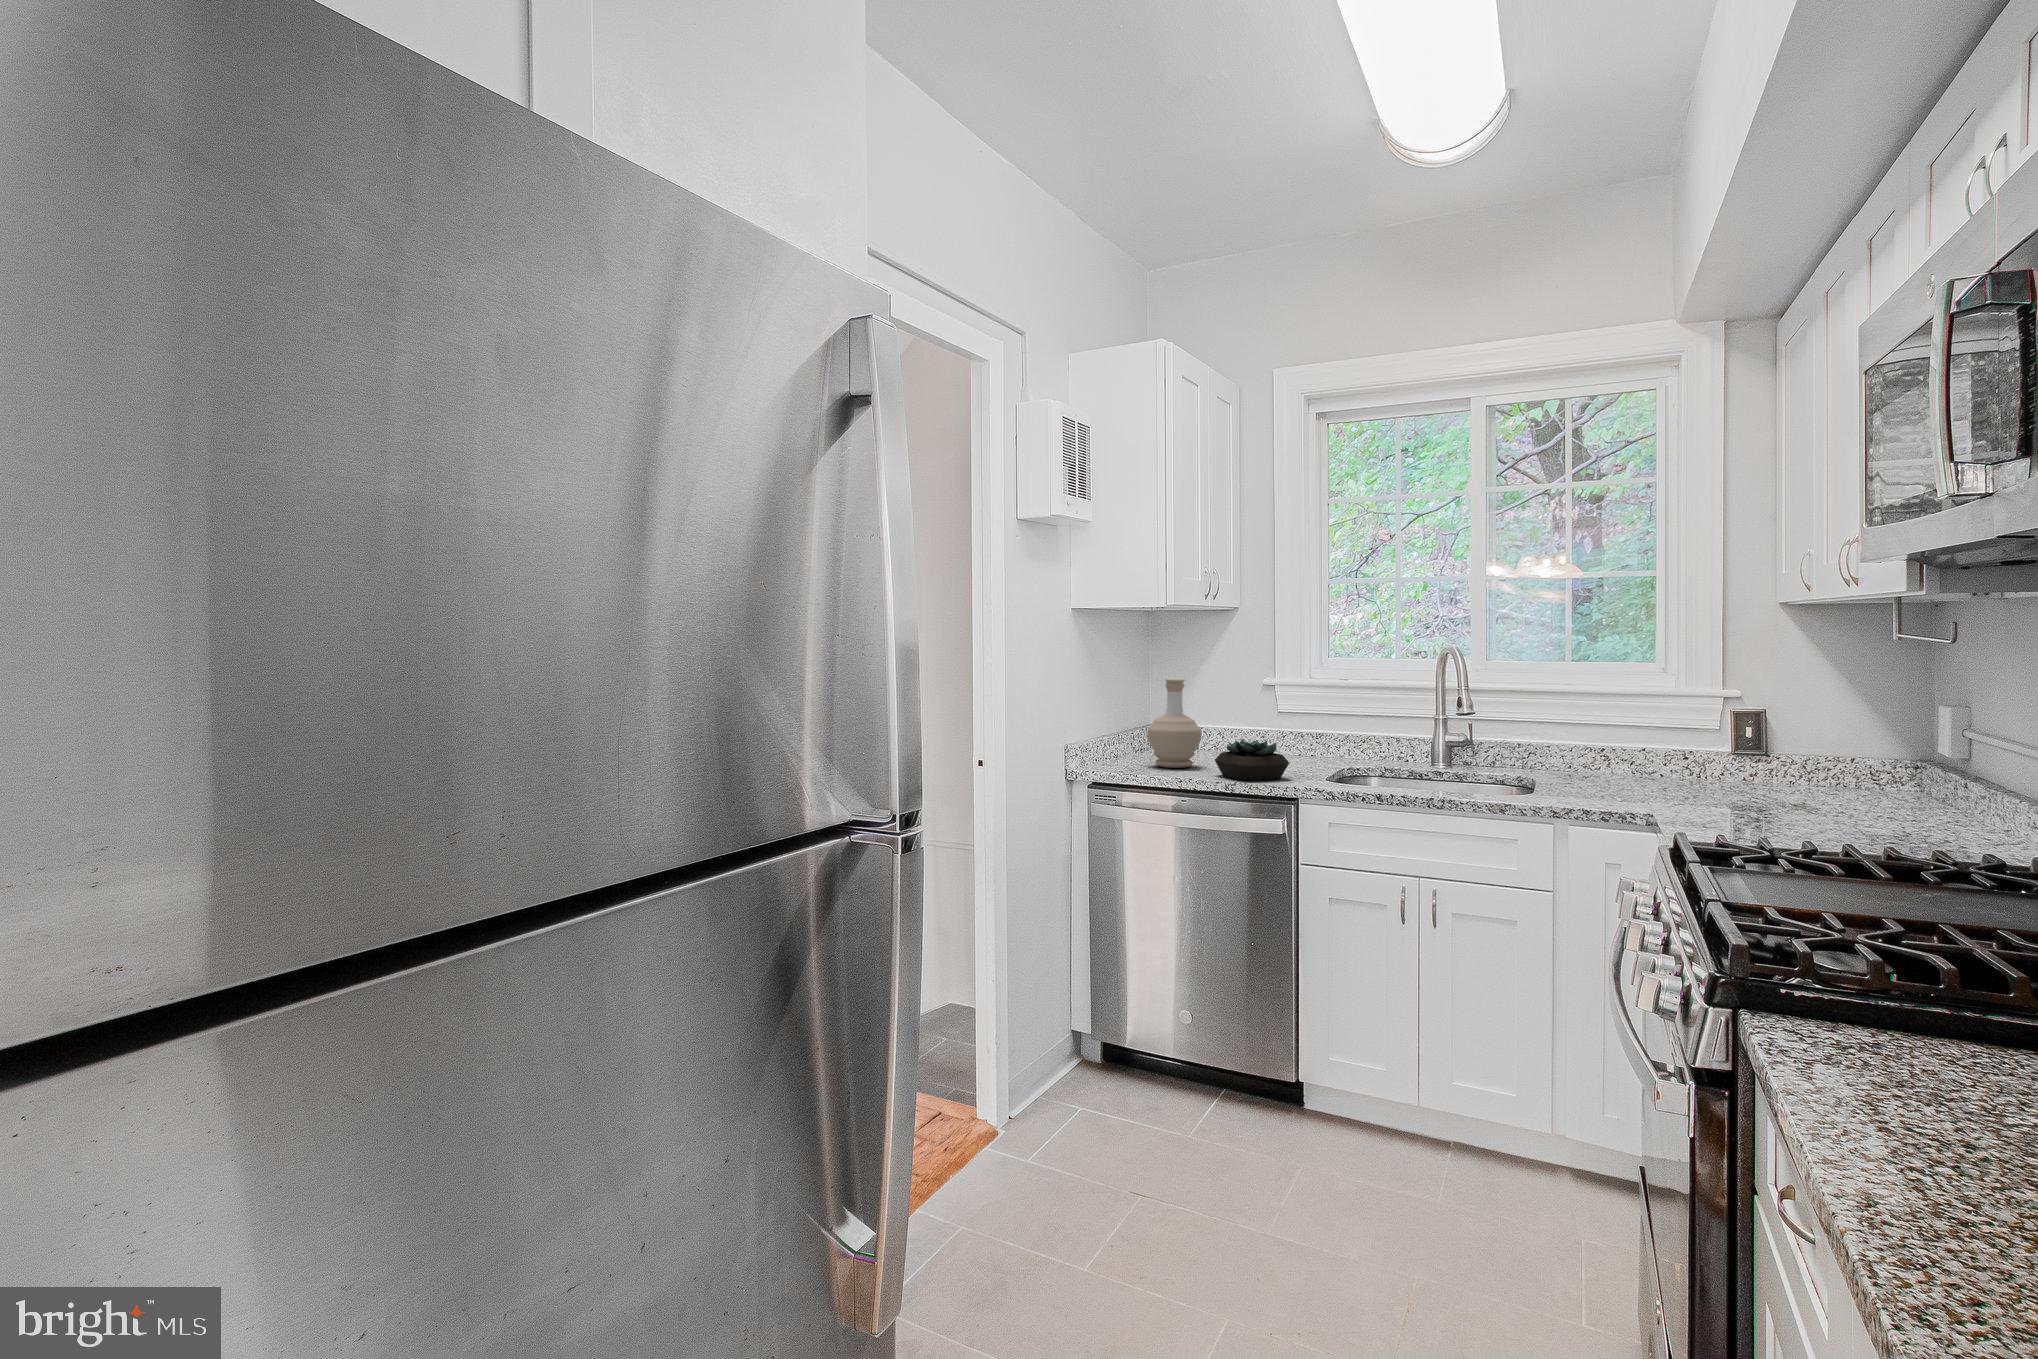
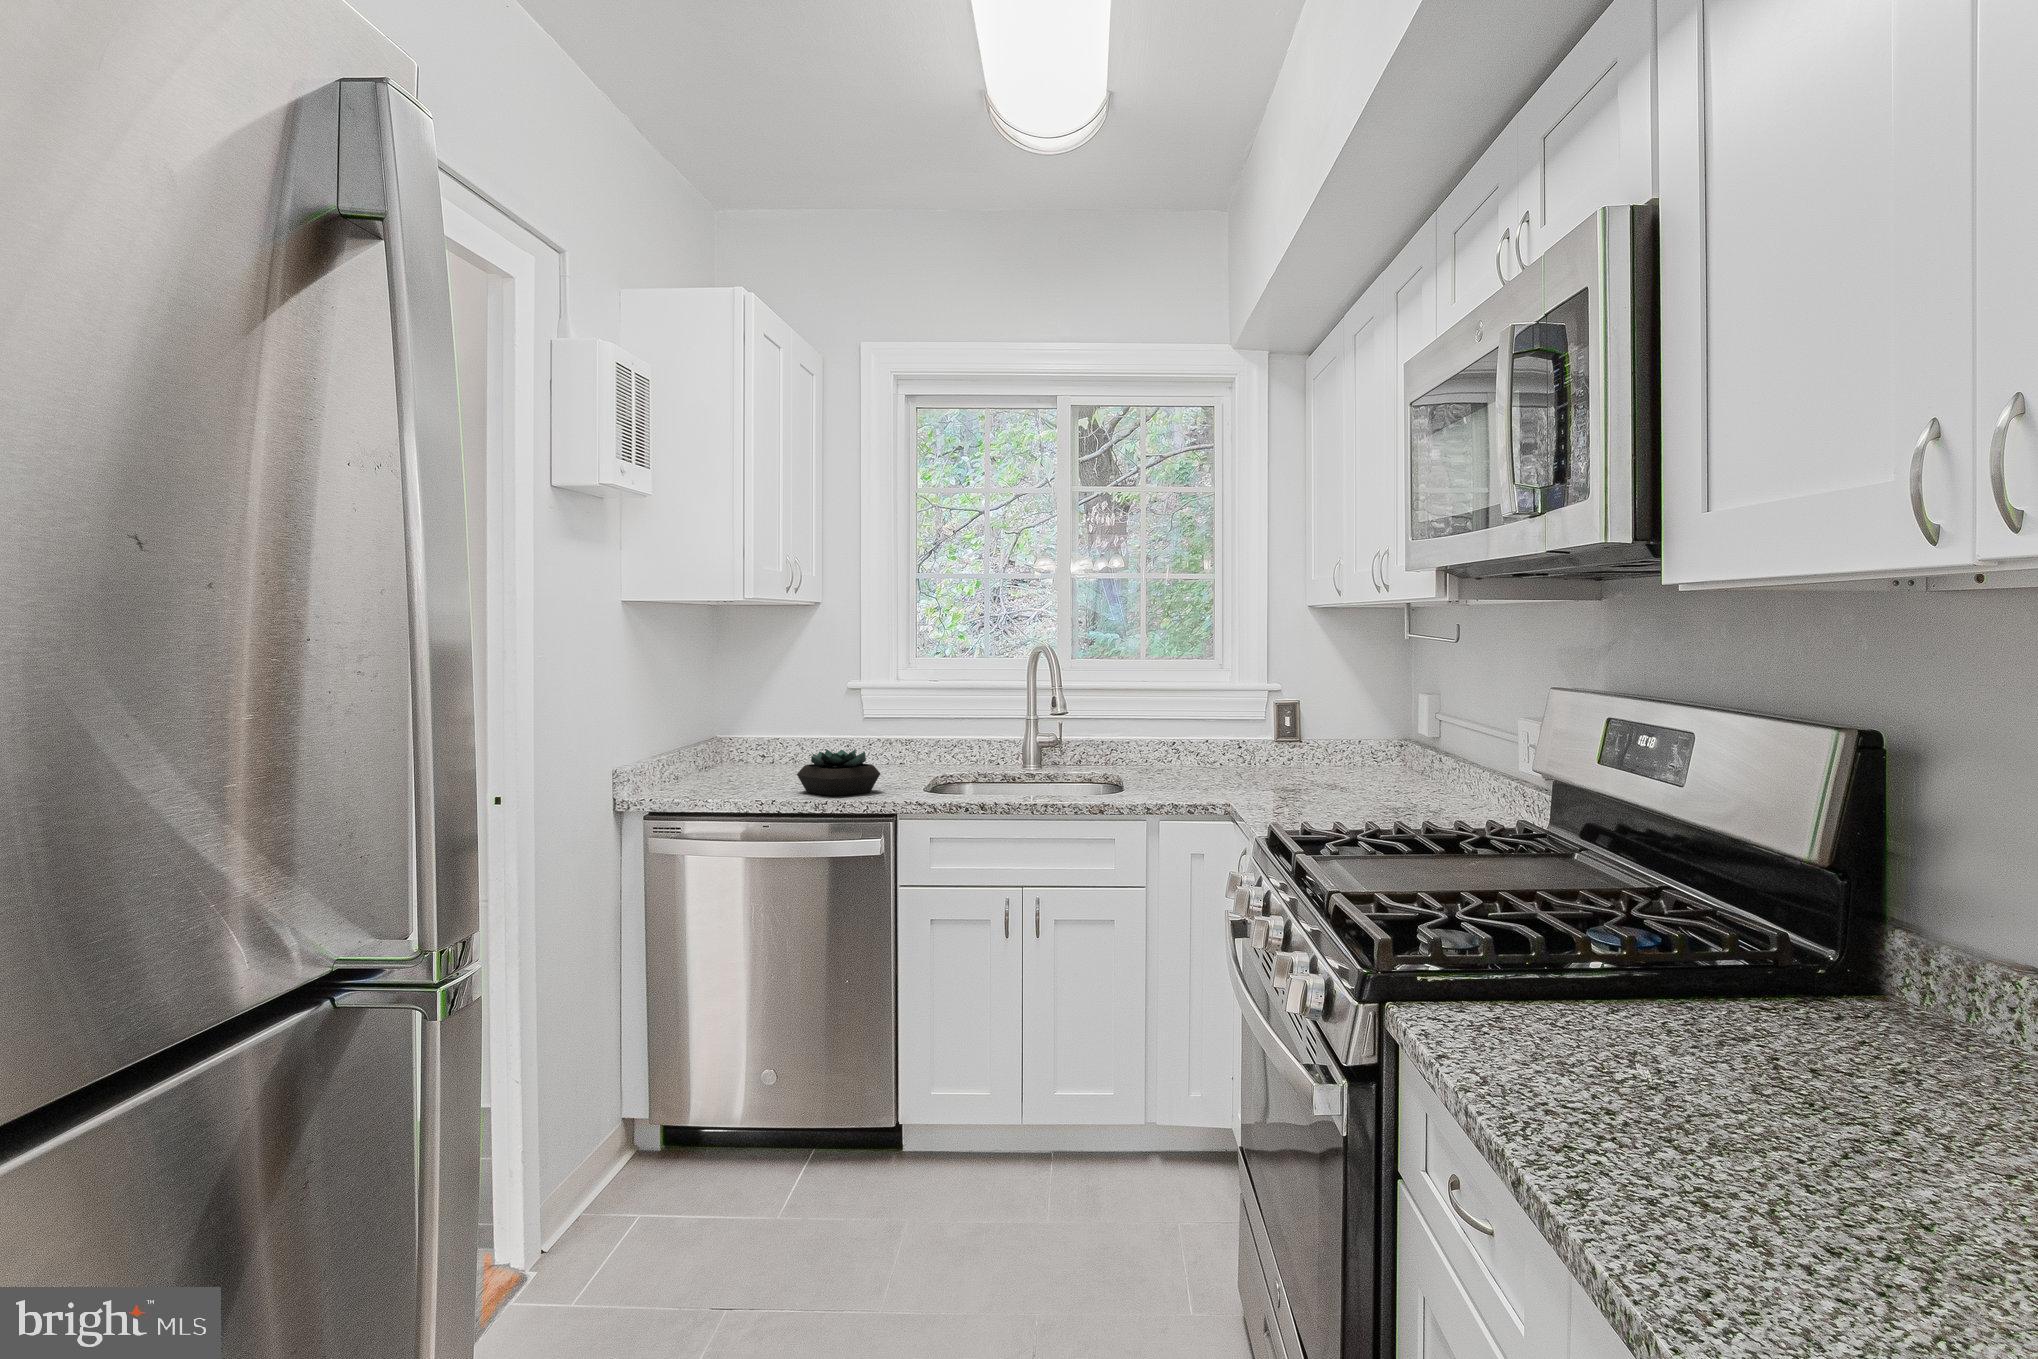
bottle: present [1147,678,1201,768] -> none [715,682,779,786]

